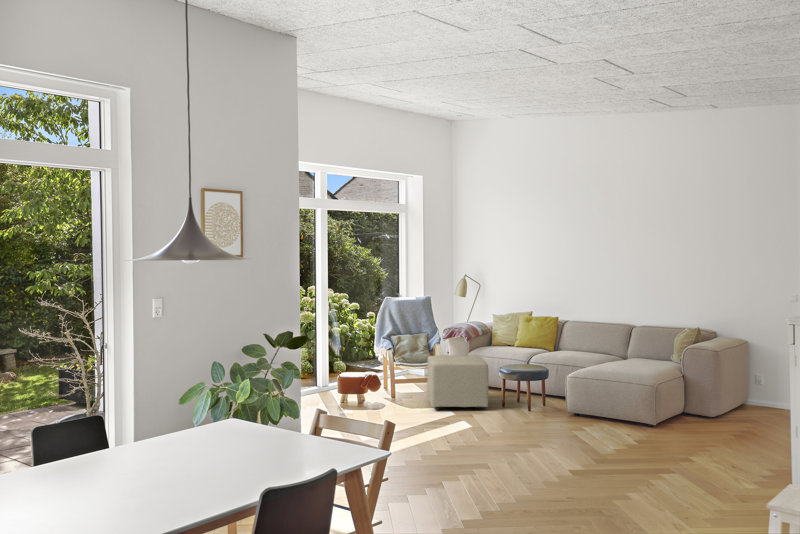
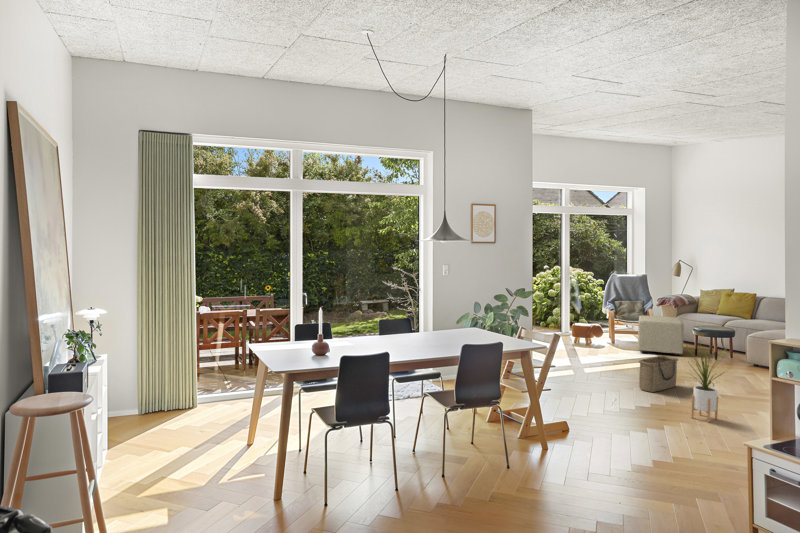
house plant: none [533,393,596,514] -> present [691,344,726,422]
basket: none [460,417,505,474] -> present [639,356,678,392]

